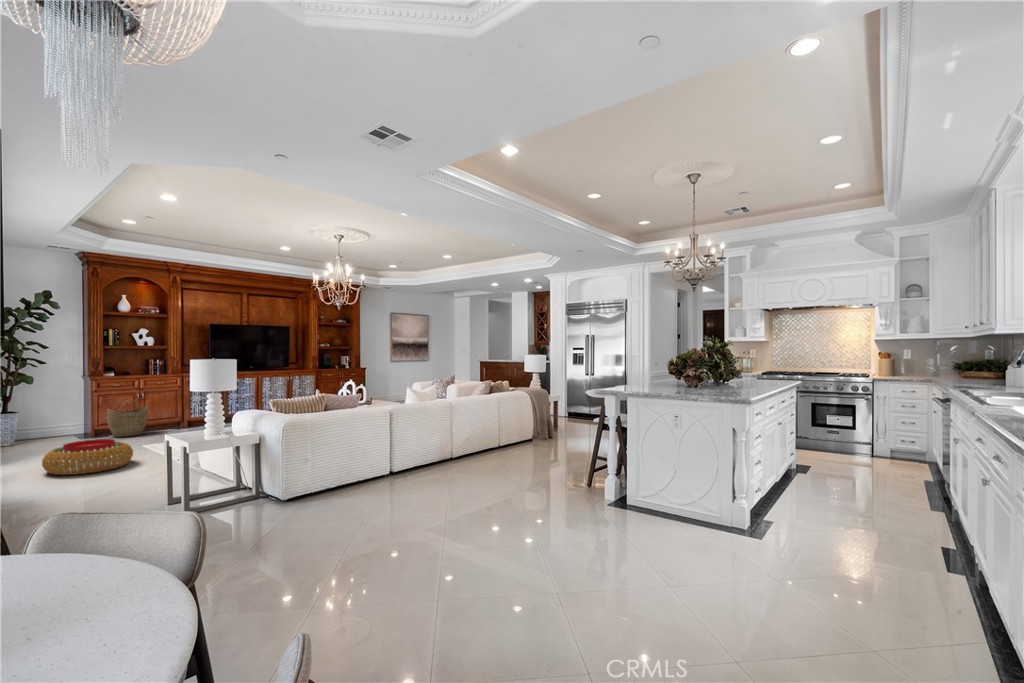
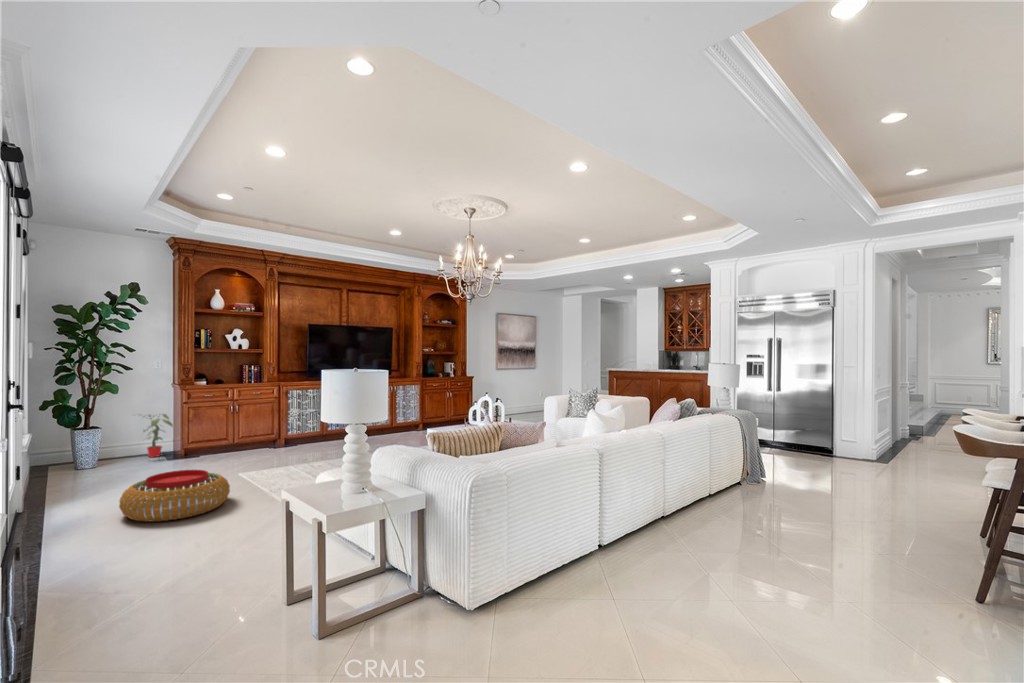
woven basket: present [107,399,148,437] -> none [197,411,242,458]
potted plant: none [44,401,85,438] -> present [144,414,173,457]

